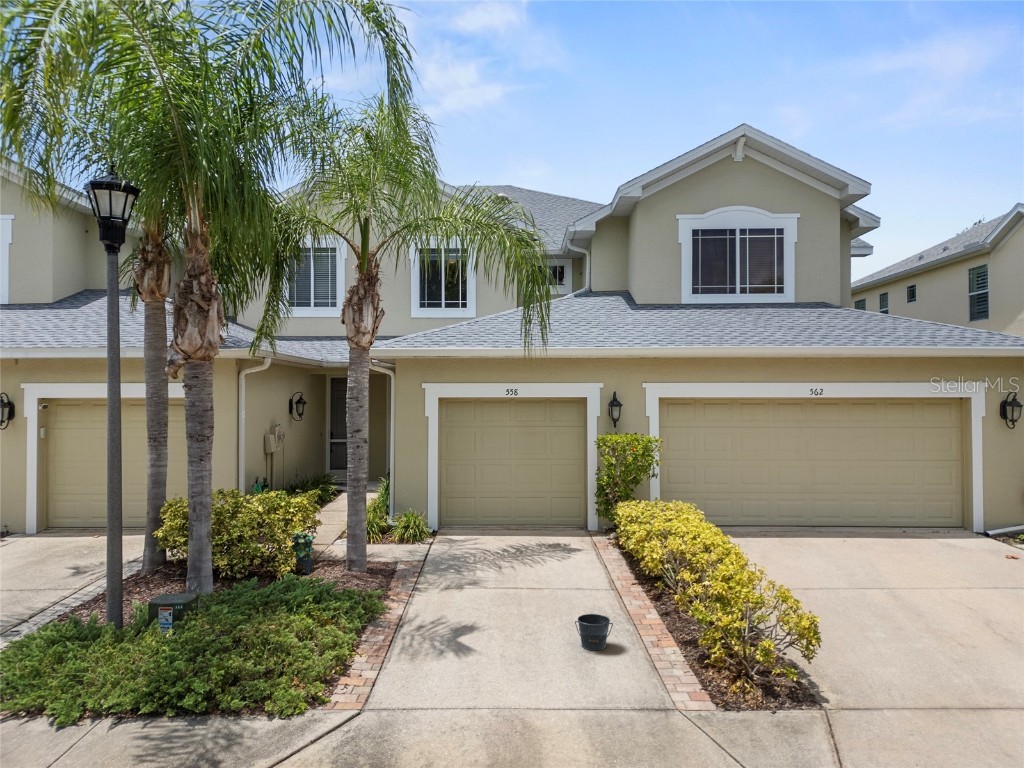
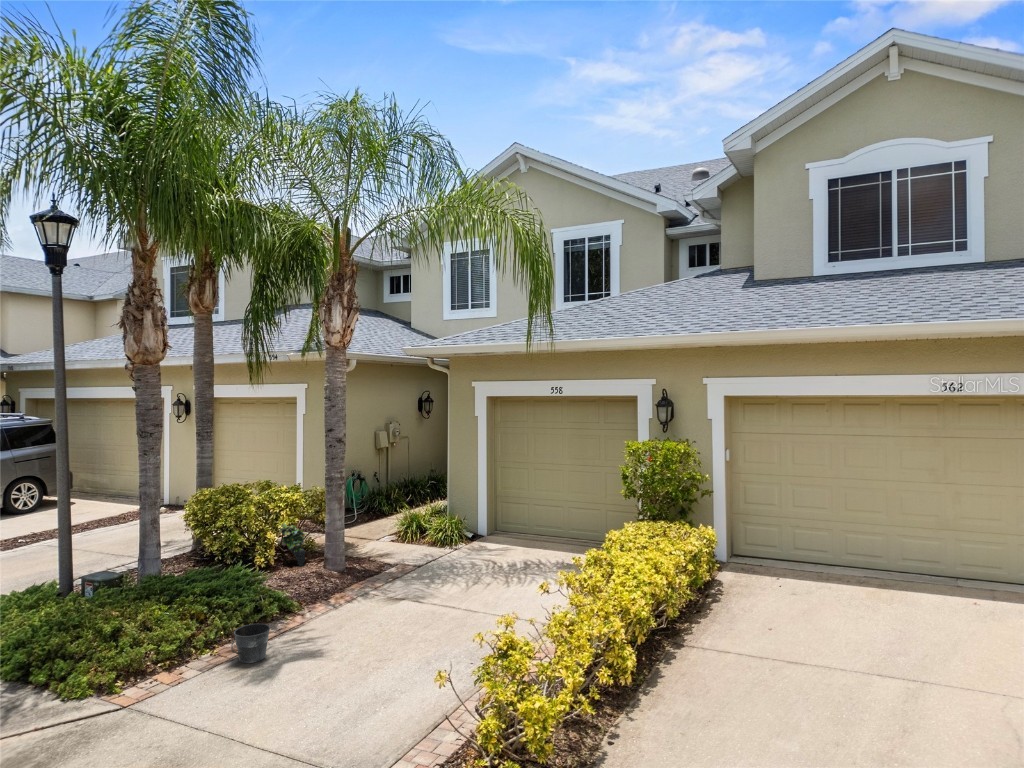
bucket: present [575,614,613,650] -> present [232,624,270,663]

